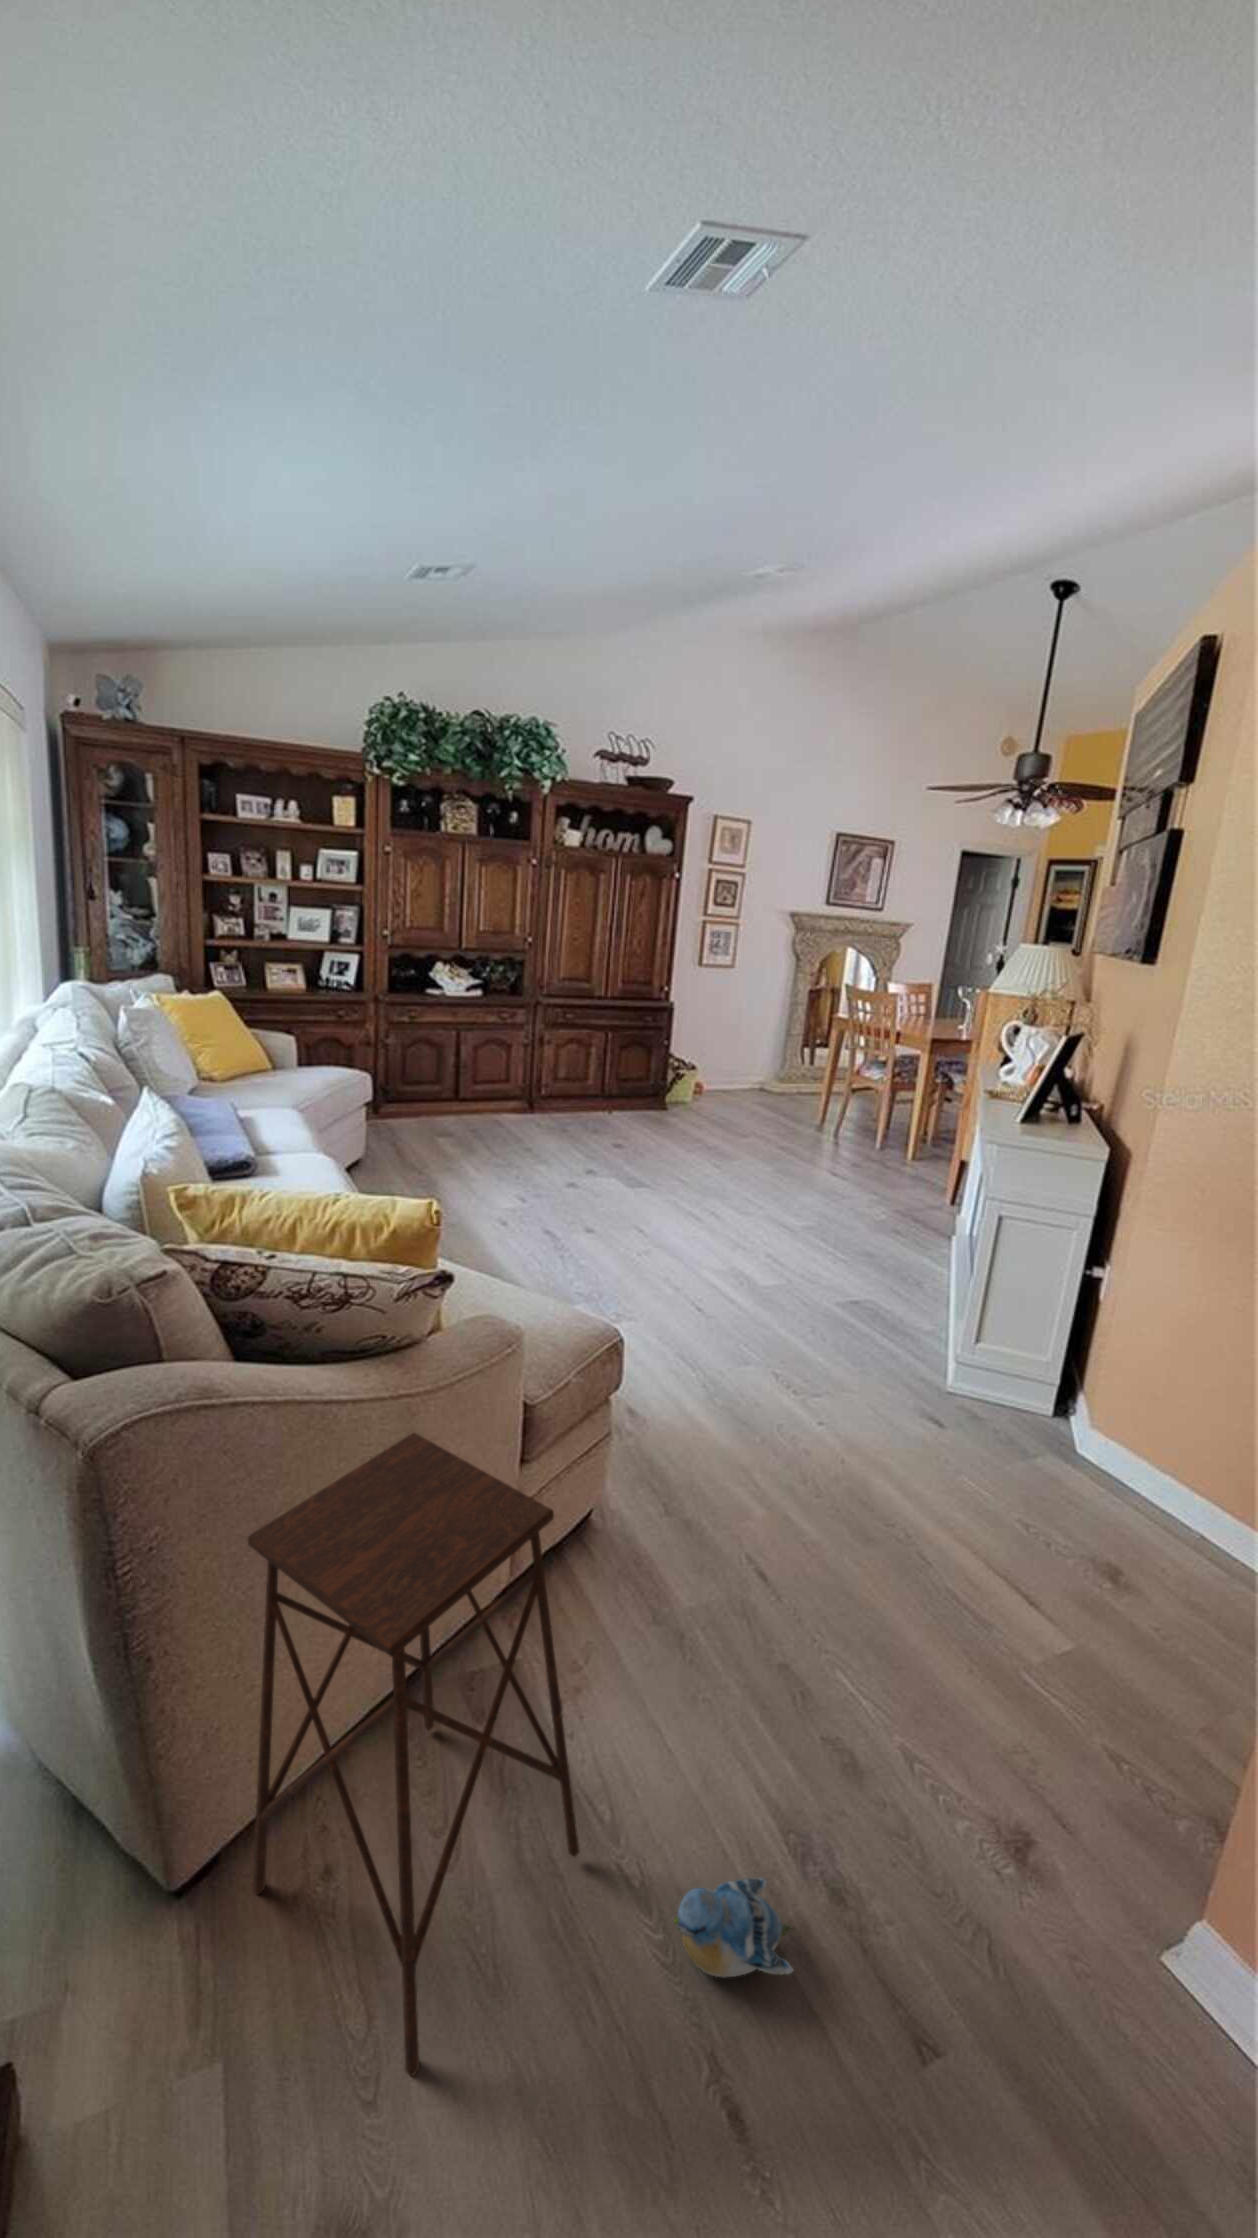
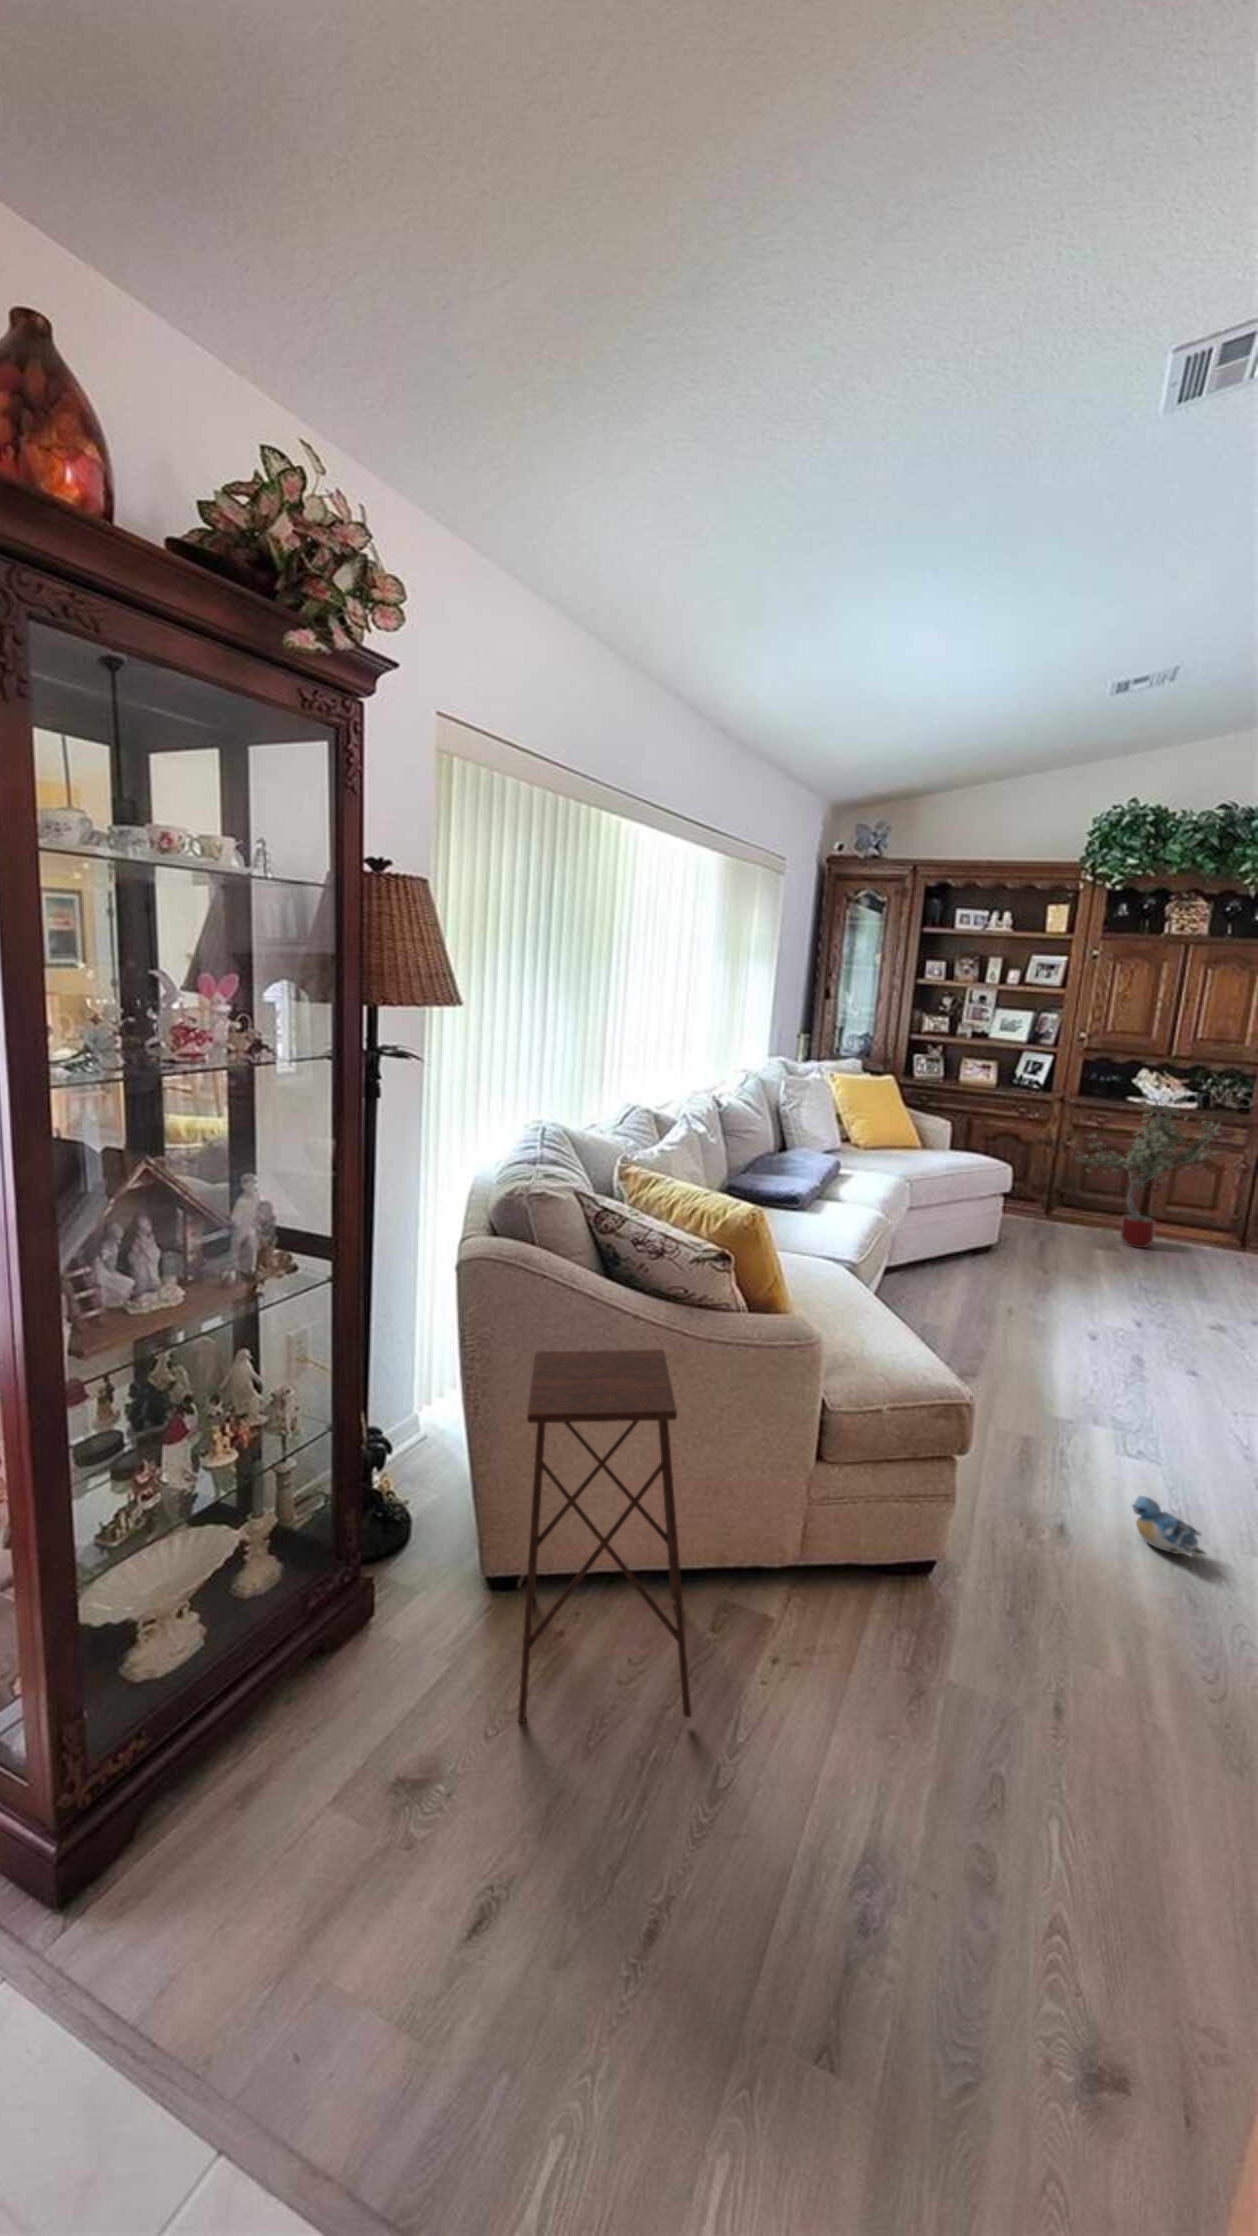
potted tree: none [400,985,517,1128] -> present [1075,1097,1220,1248]
plush toy: present [674,1878,793,1977] -> present [1132,1496,1205,1557]

